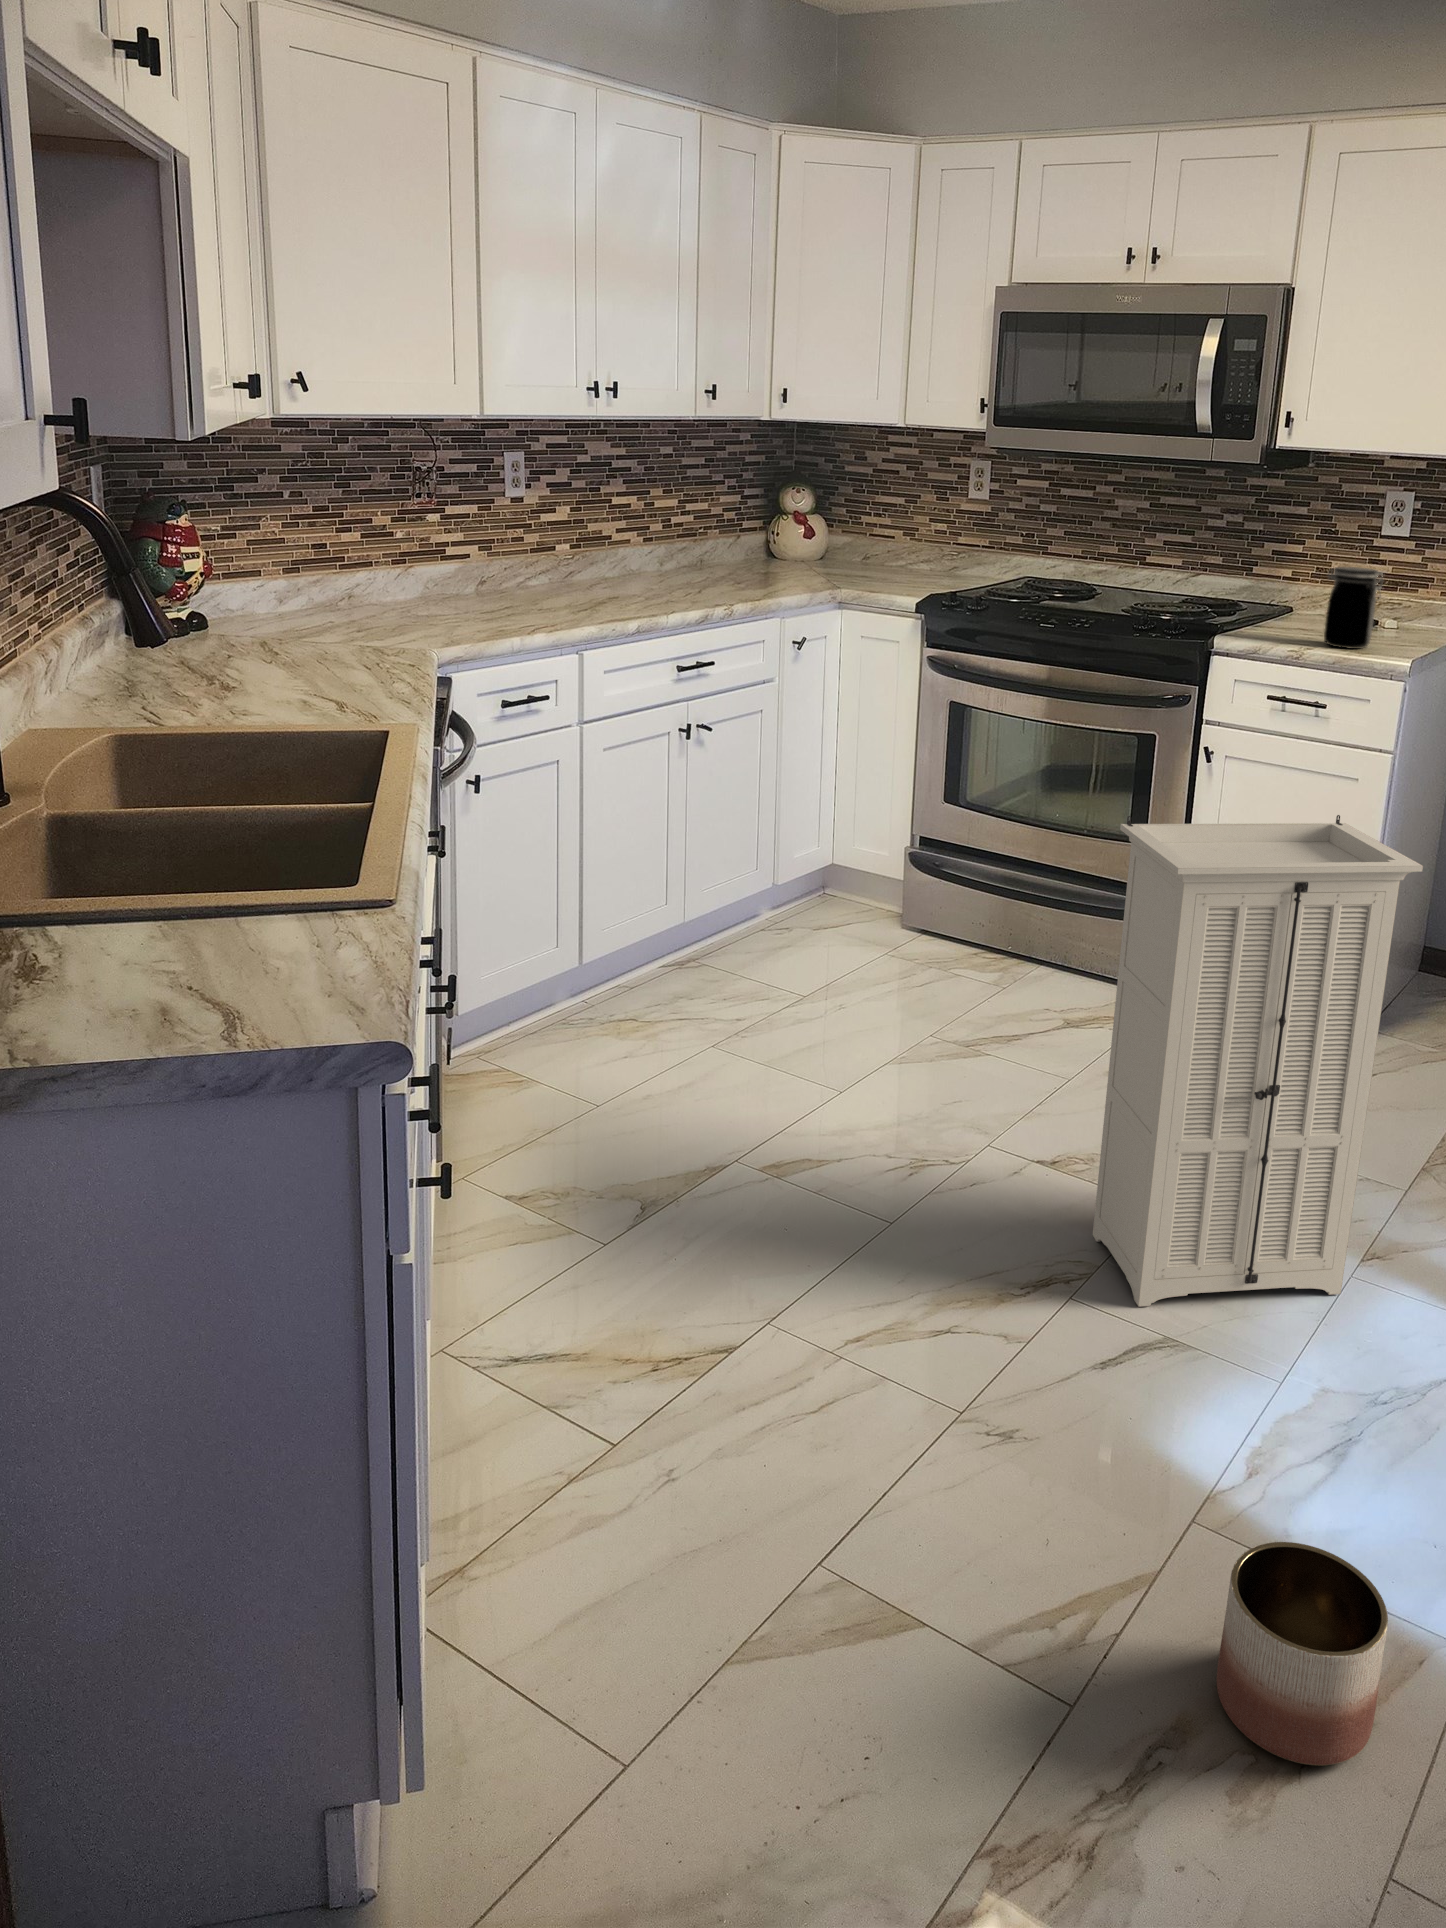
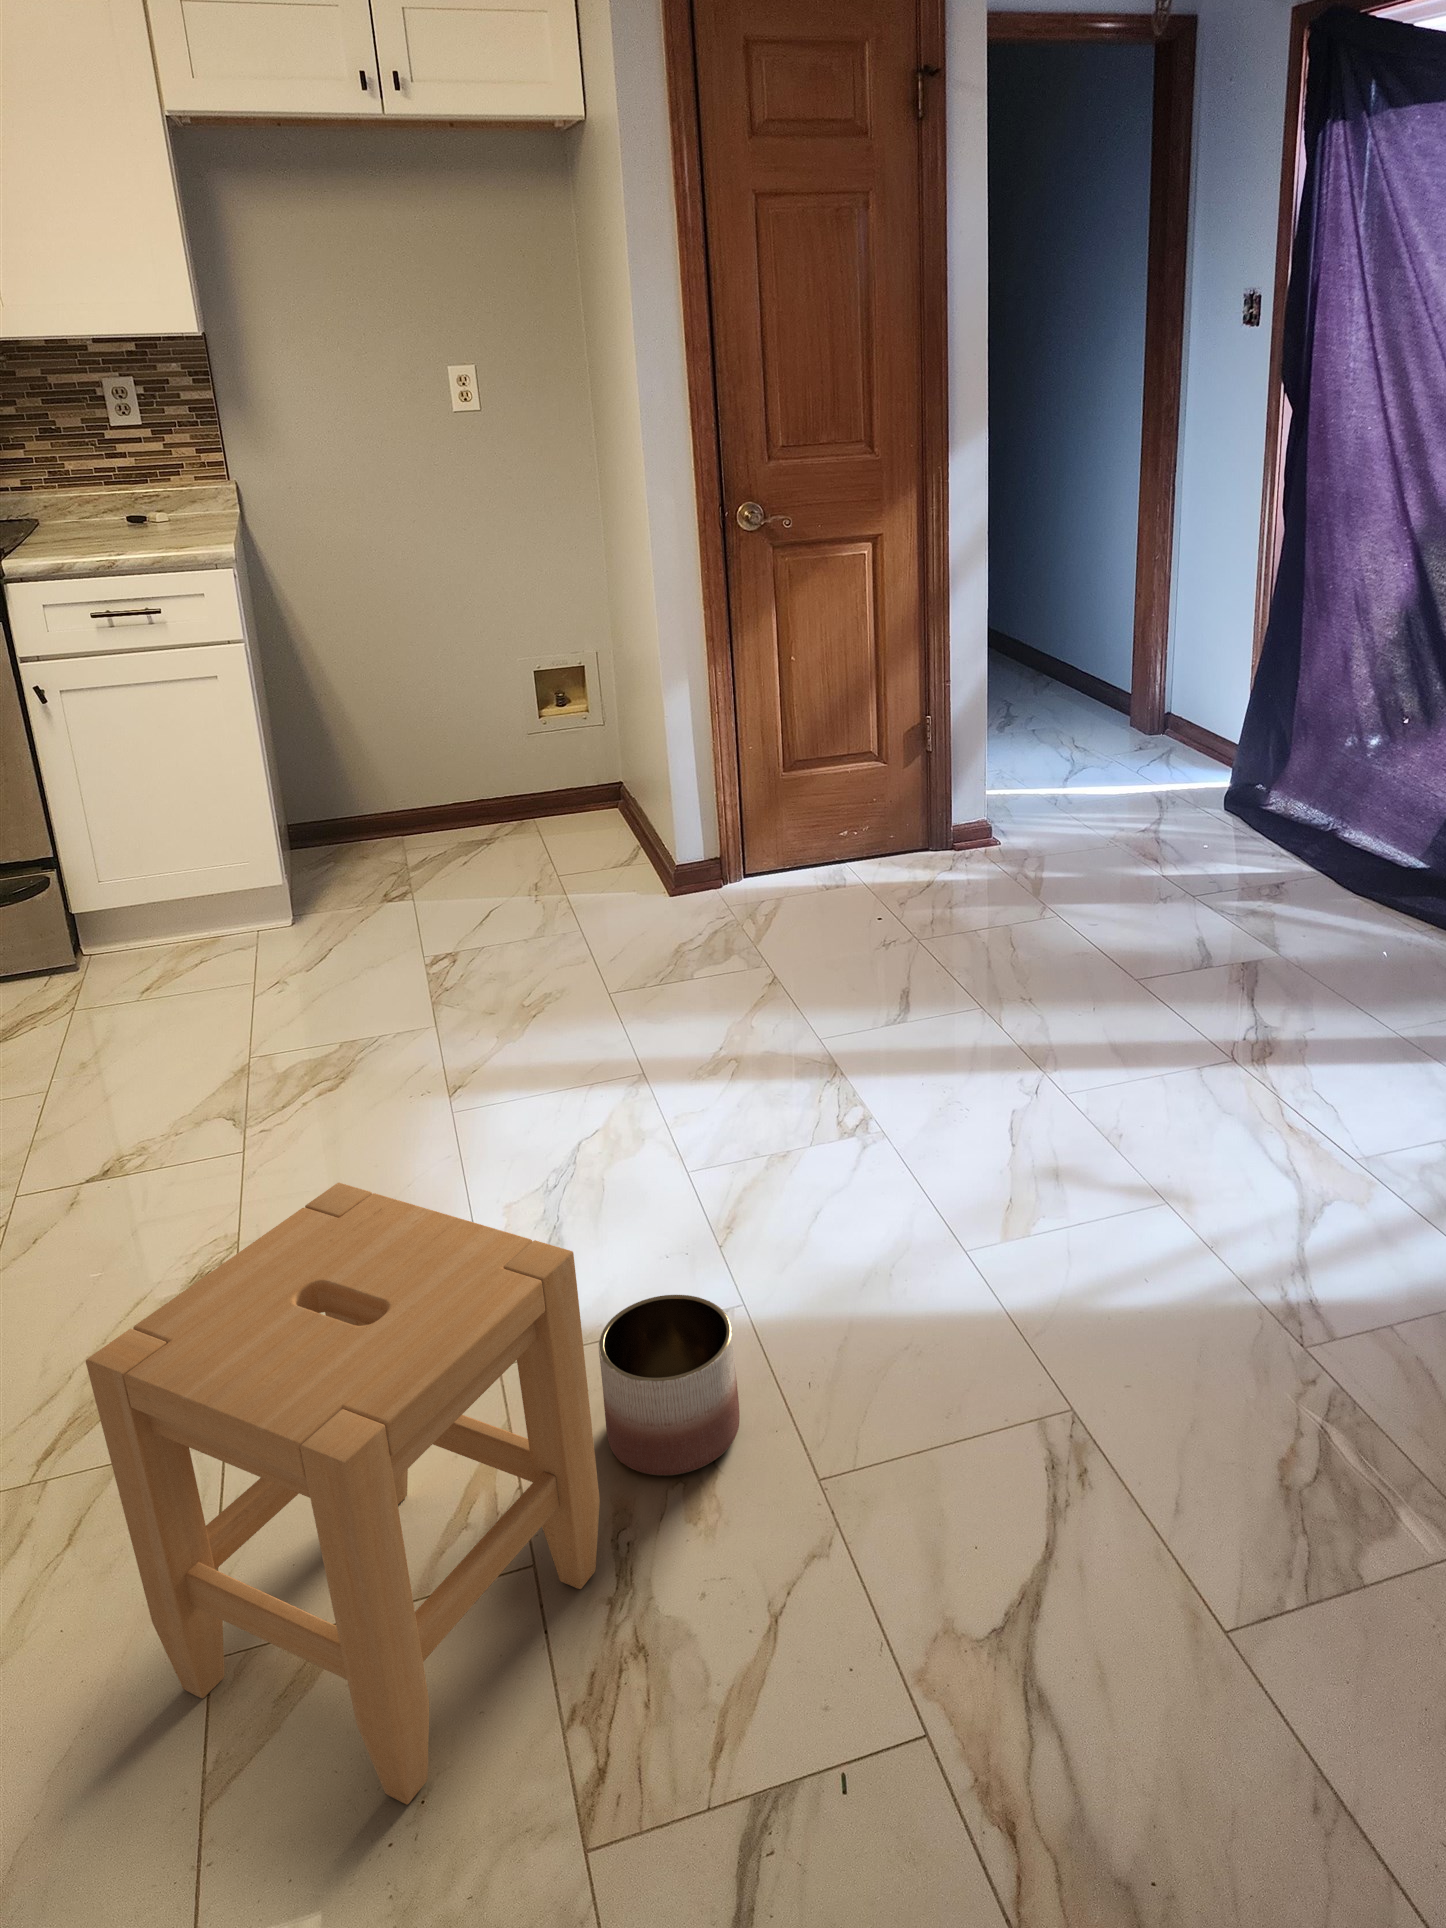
jar: present [1324,567,1383,649] -> none [106,459,176,547]
storage cabinet: present [1093,815,1423,1307] -> none [102,699,455,1241]
stool: none [782,1242,1167,1789] -> present [86,1183,600,1805]

